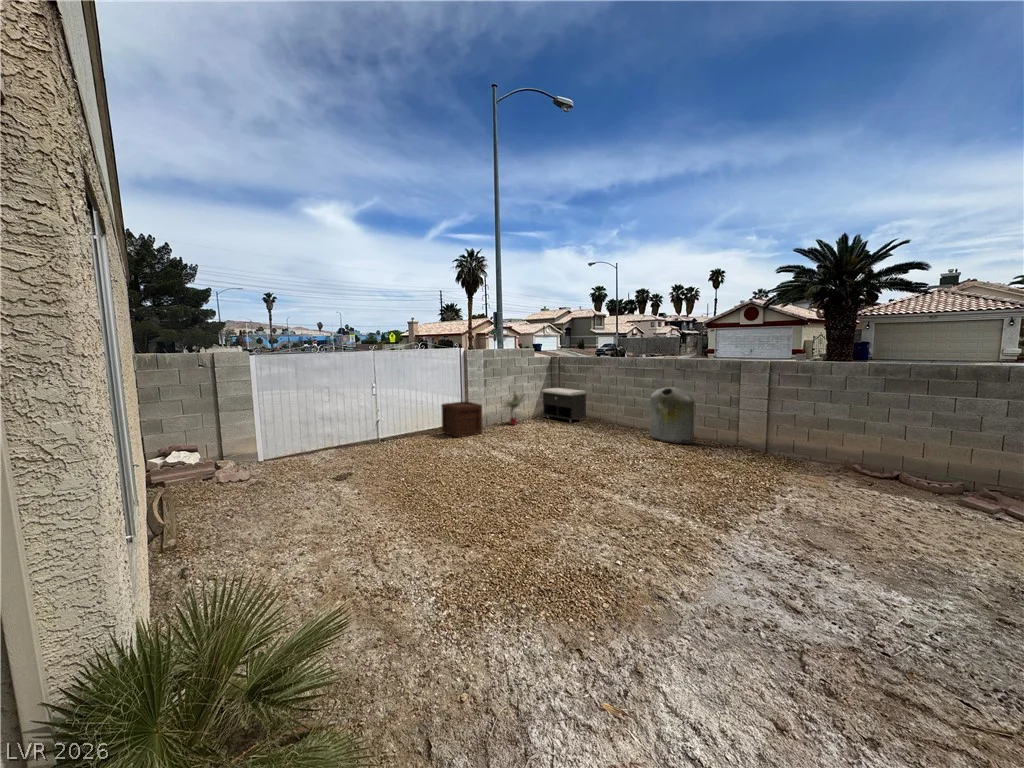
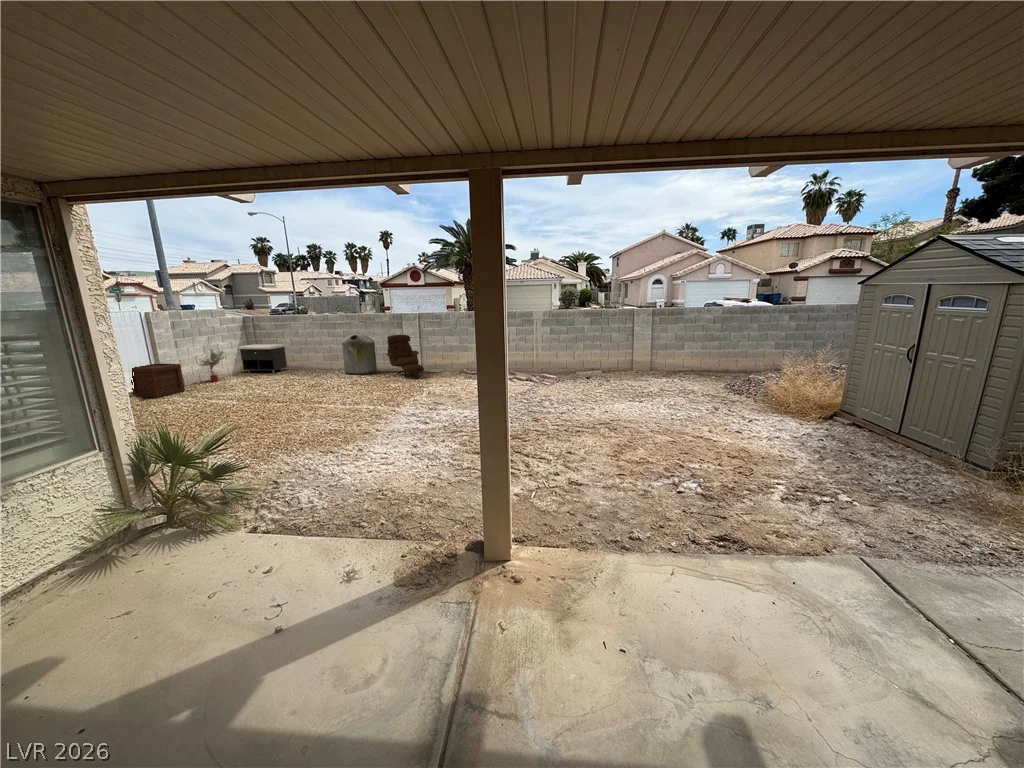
lounge chair: none [710,394,772,467] -> present [386,335,424,379]

